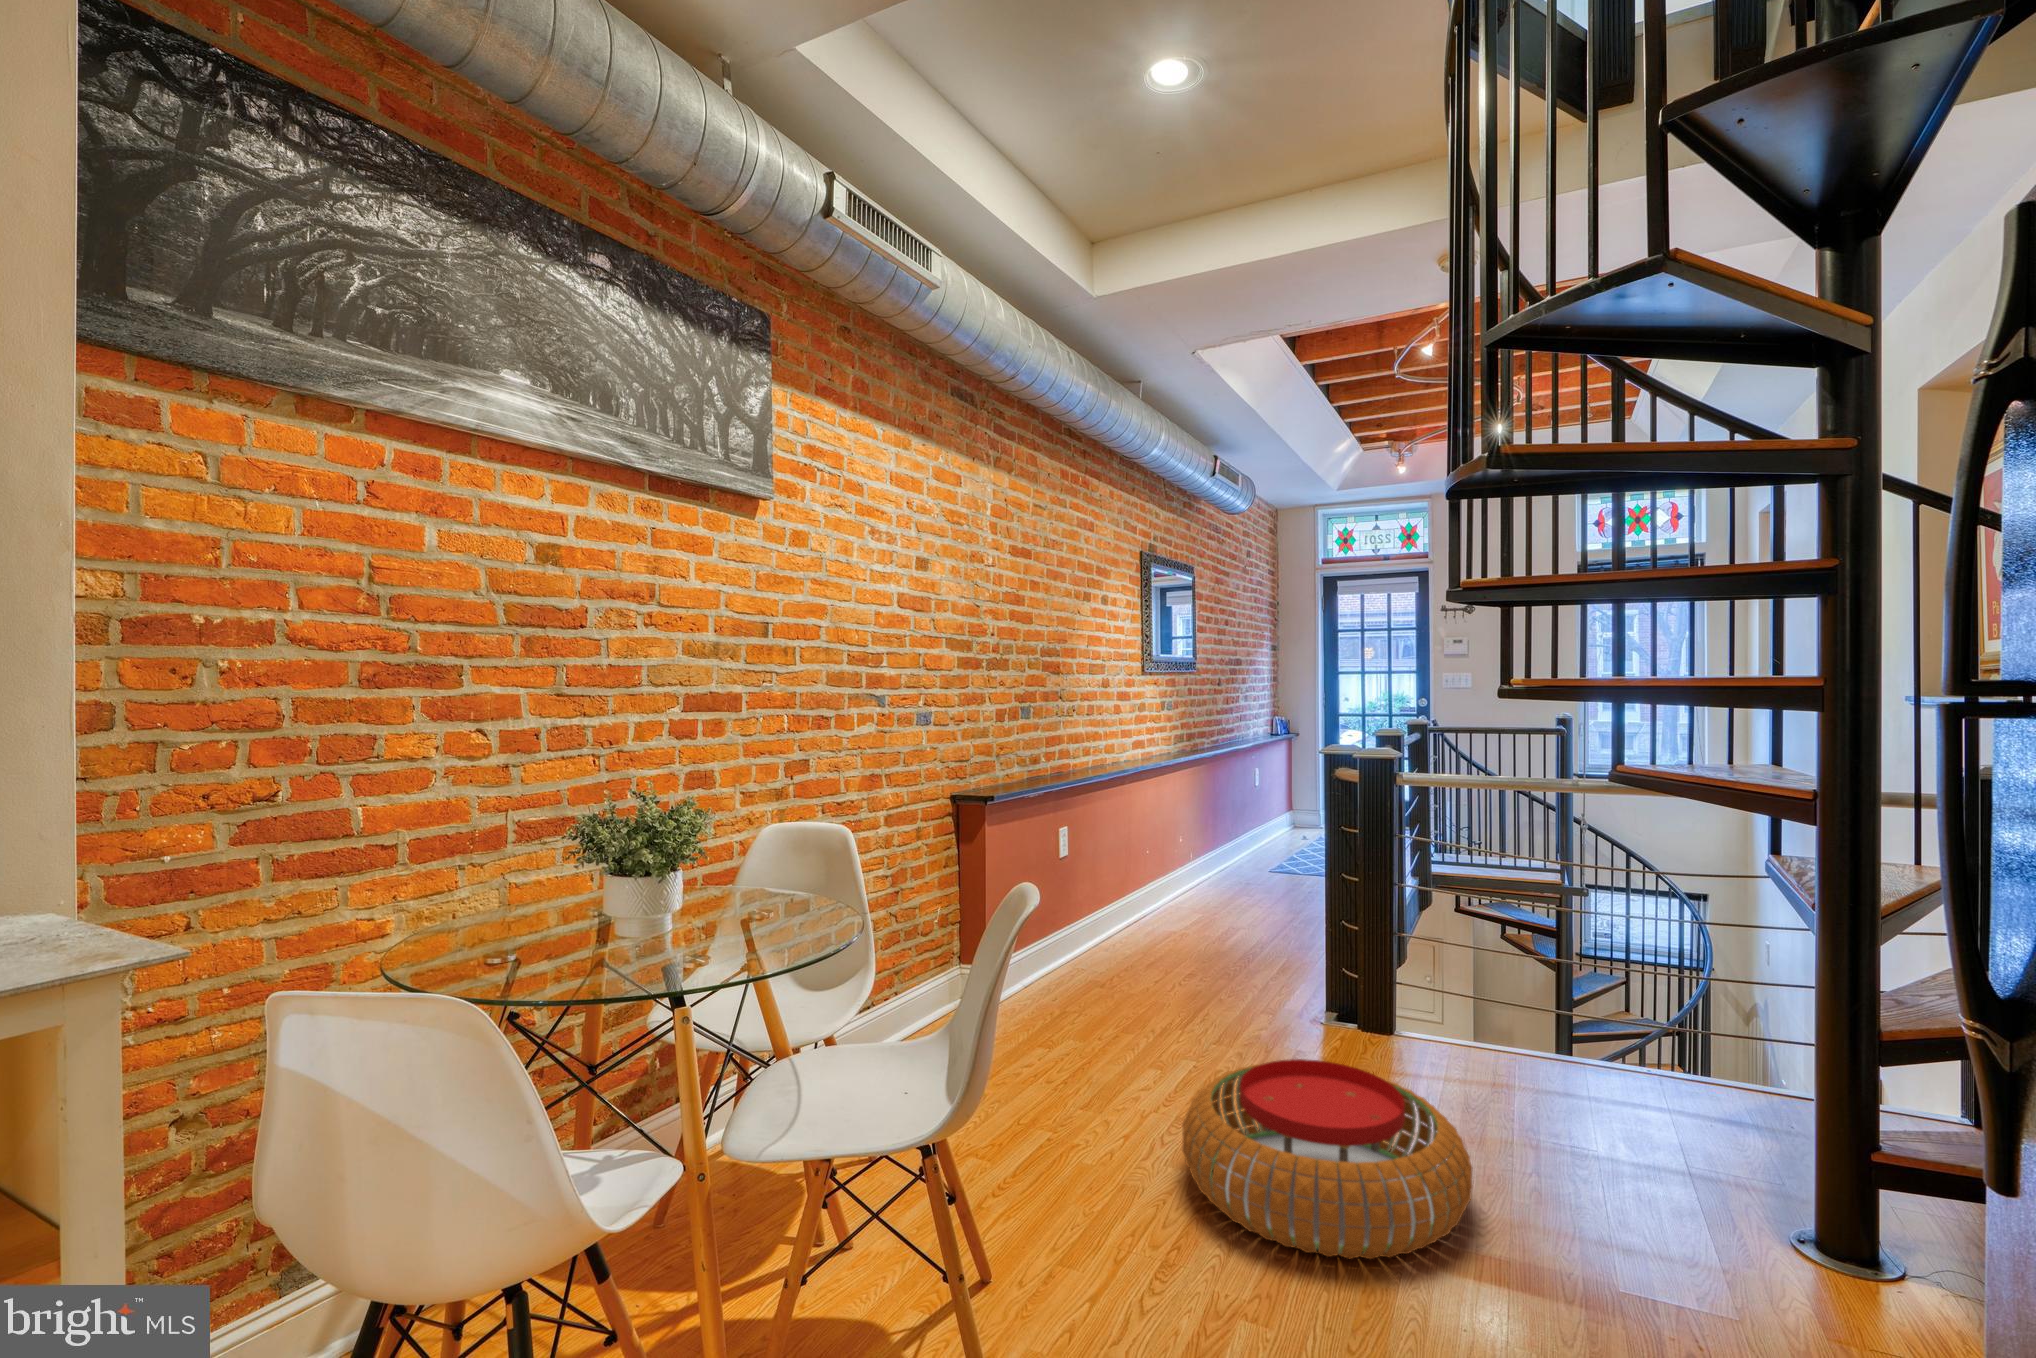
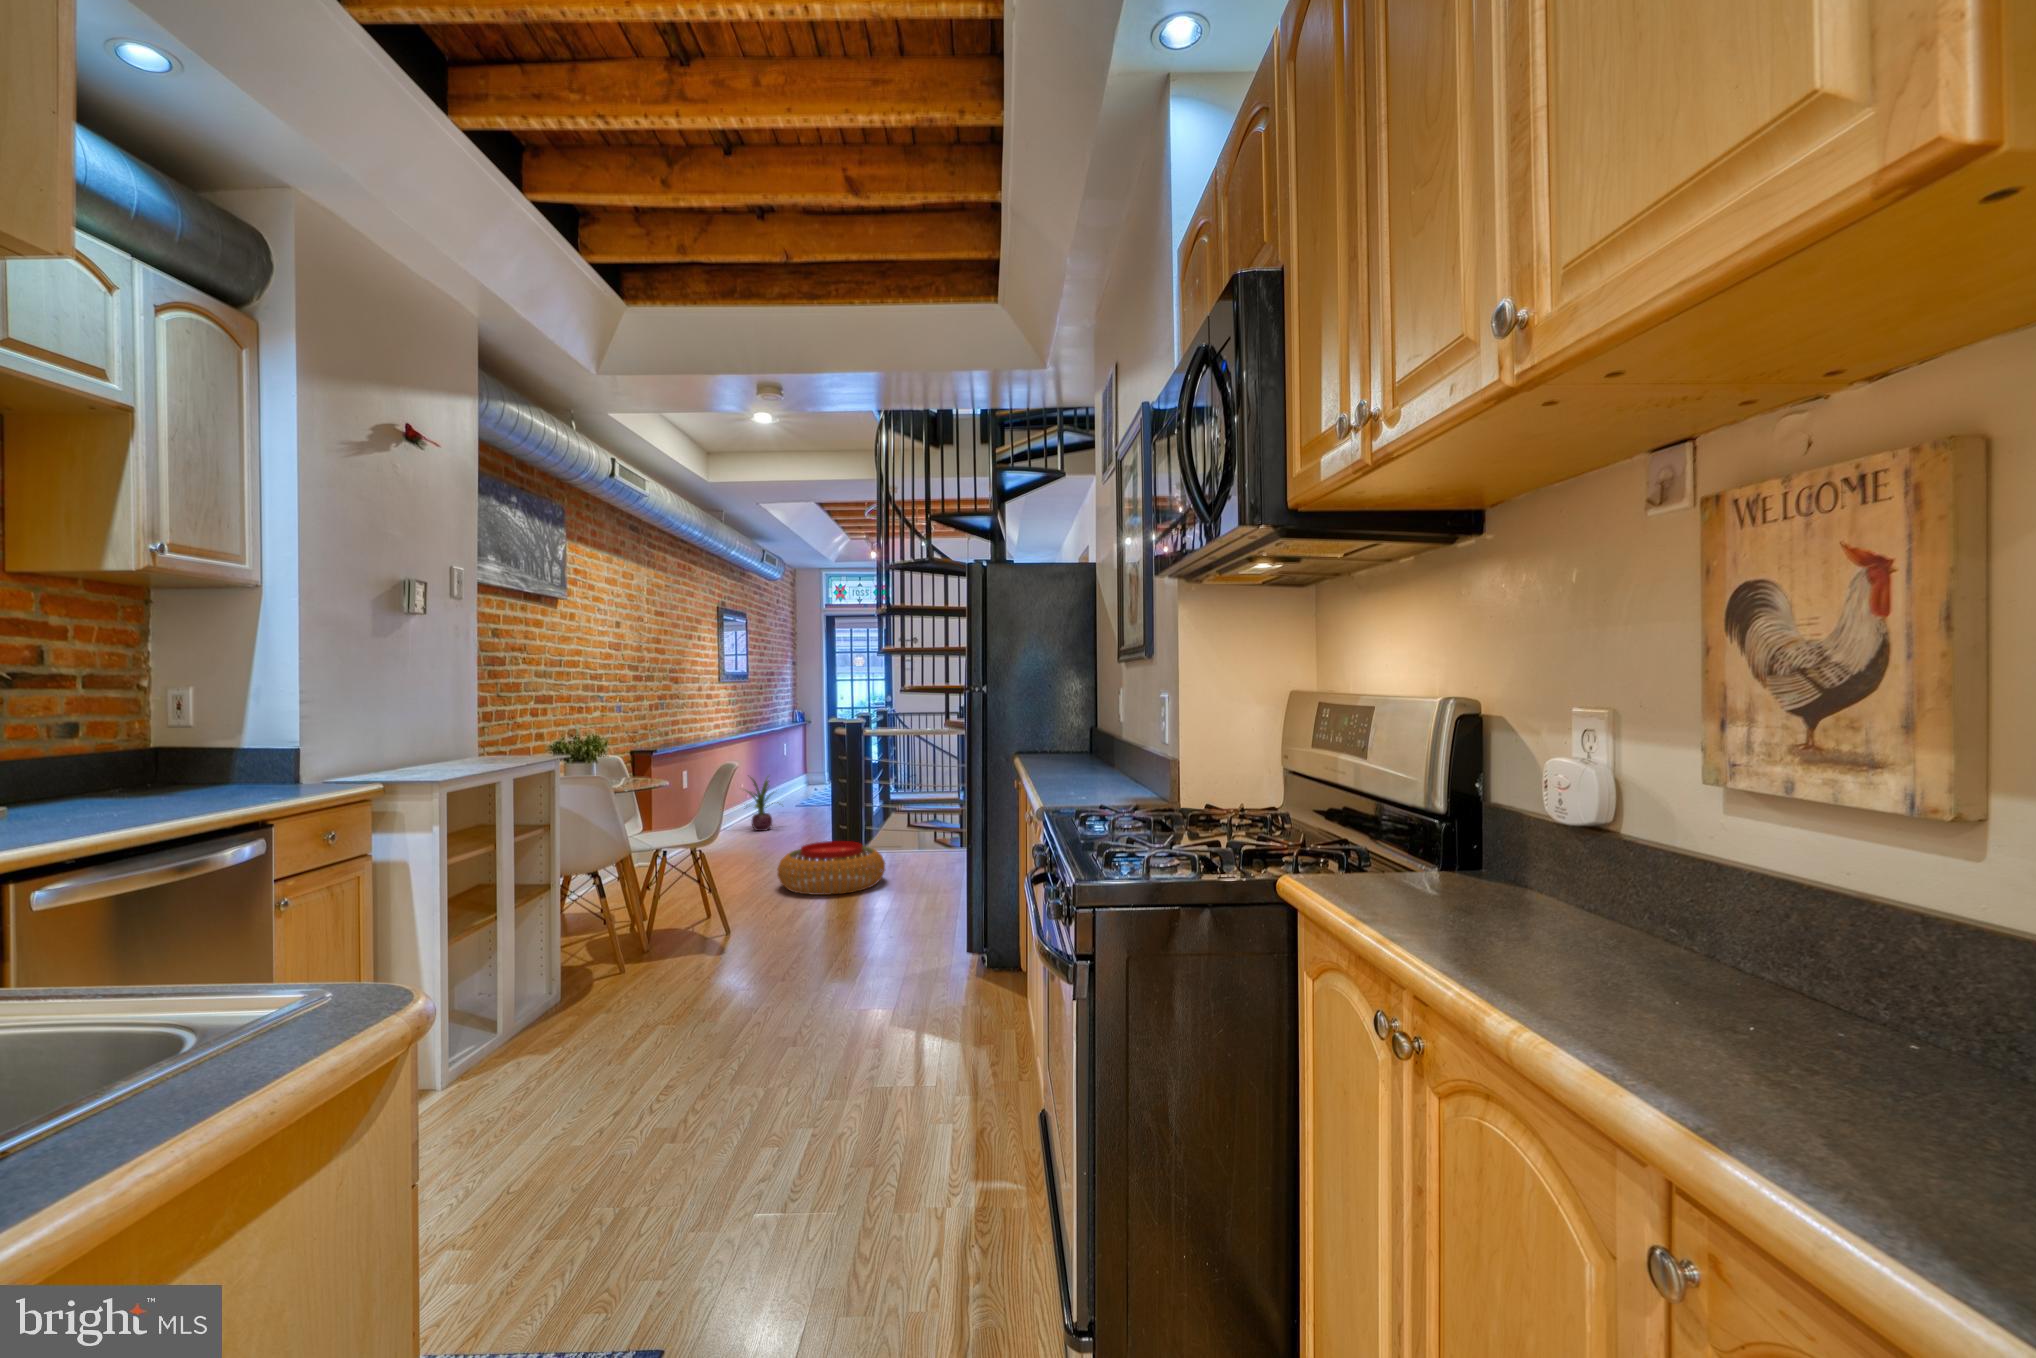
decorative plant: none [1138,832,1252,933] -> present [747,777,778,831]

